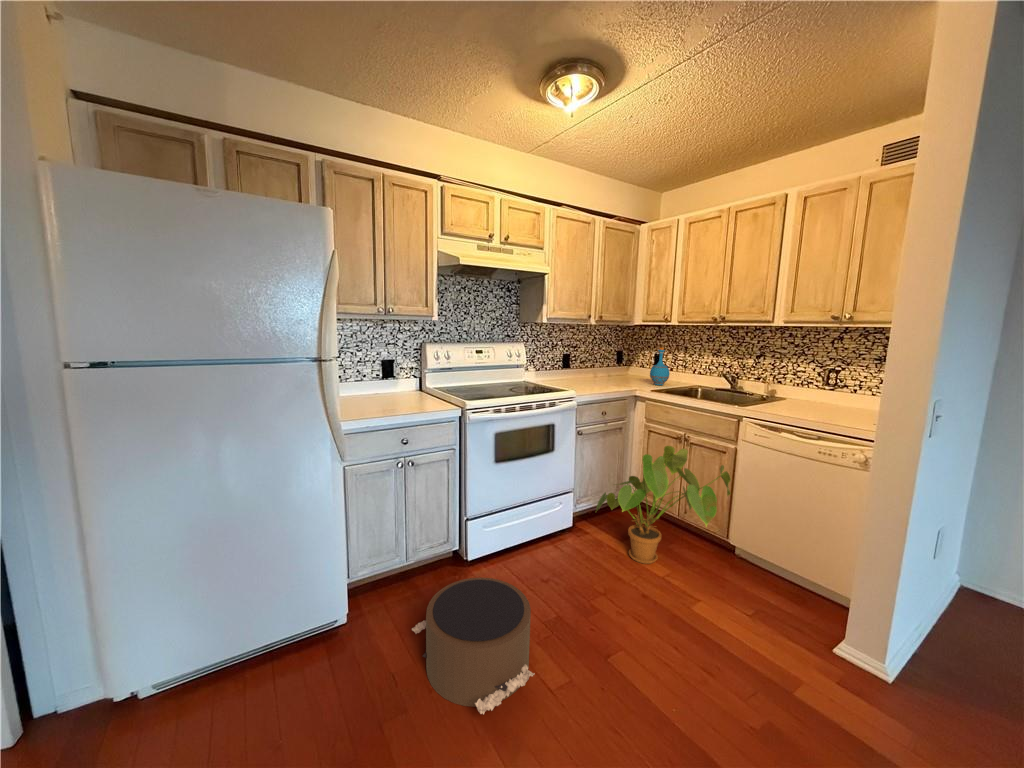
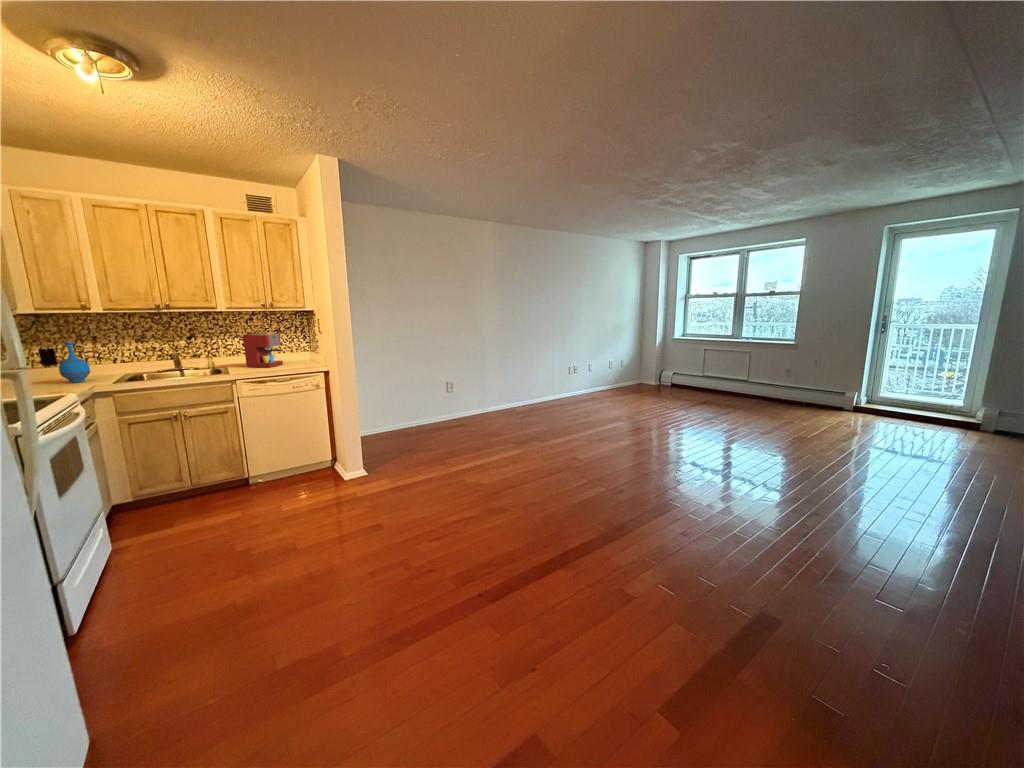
coffee maker: none [801,360,863,414] -> present [243,333,283,367]
house plant: present [597,446,731,564] -> none [137,419,266,526]
pouf: present [412,577,535,714] -> none [153,548,302,666]

